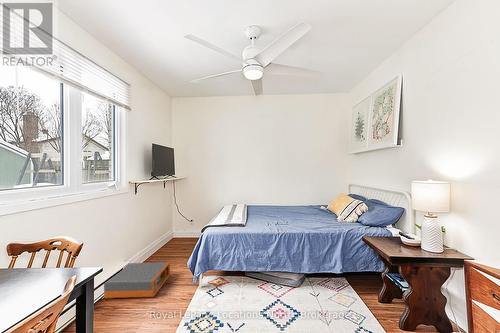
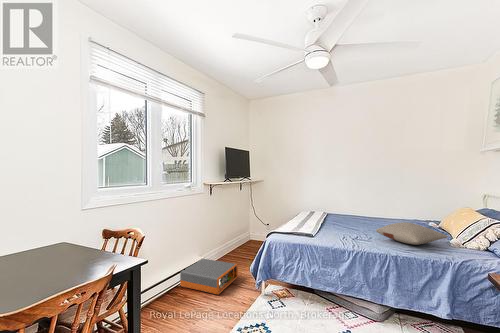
pillow: none [291,208,337,223] -> present [376,222,448,245]

